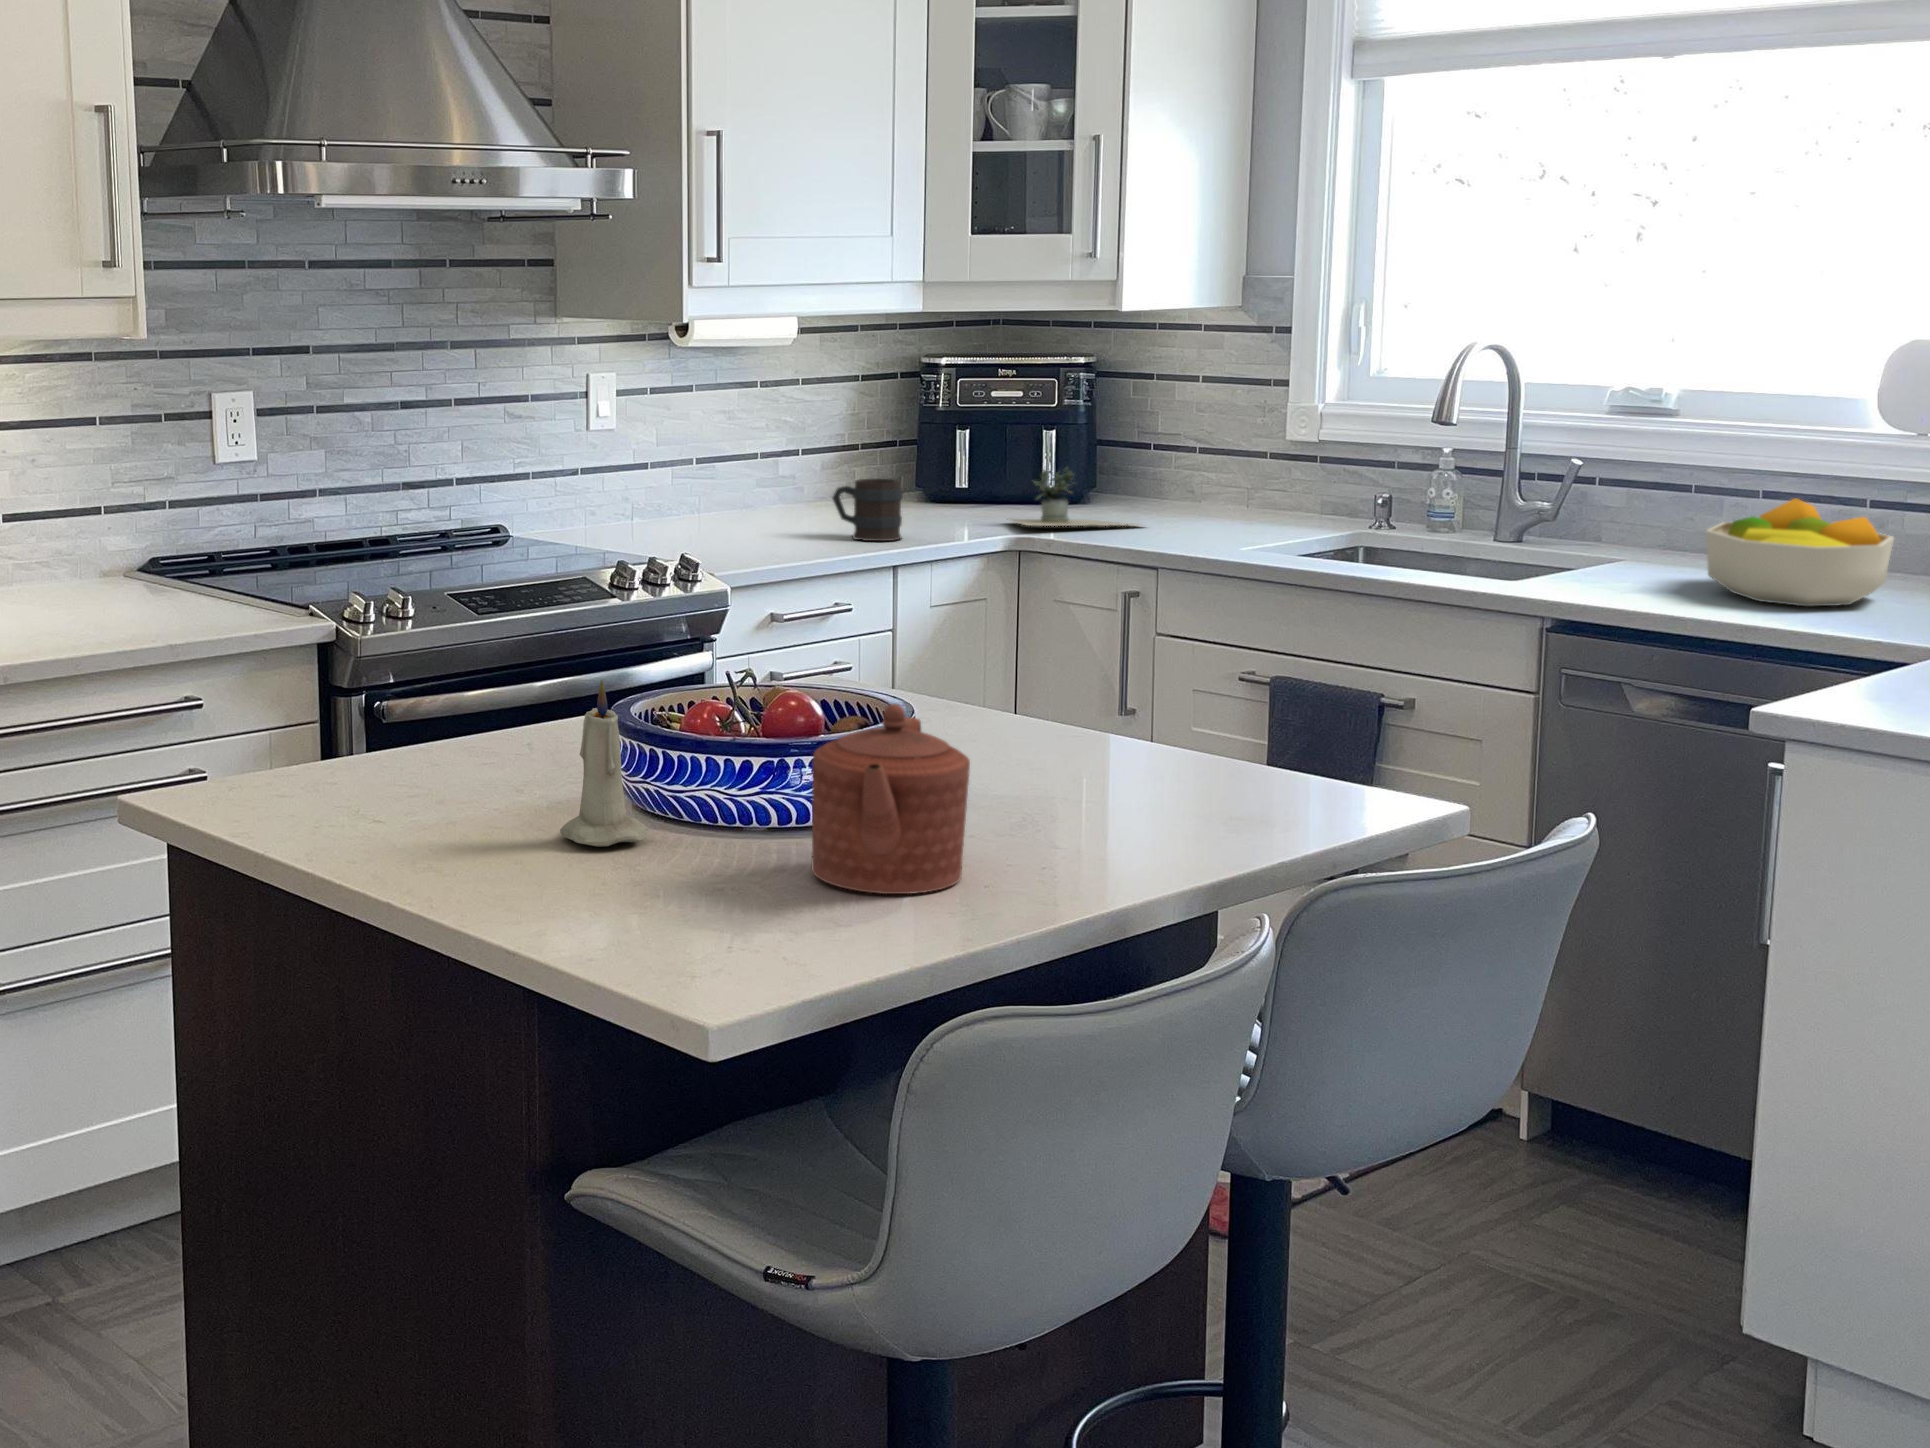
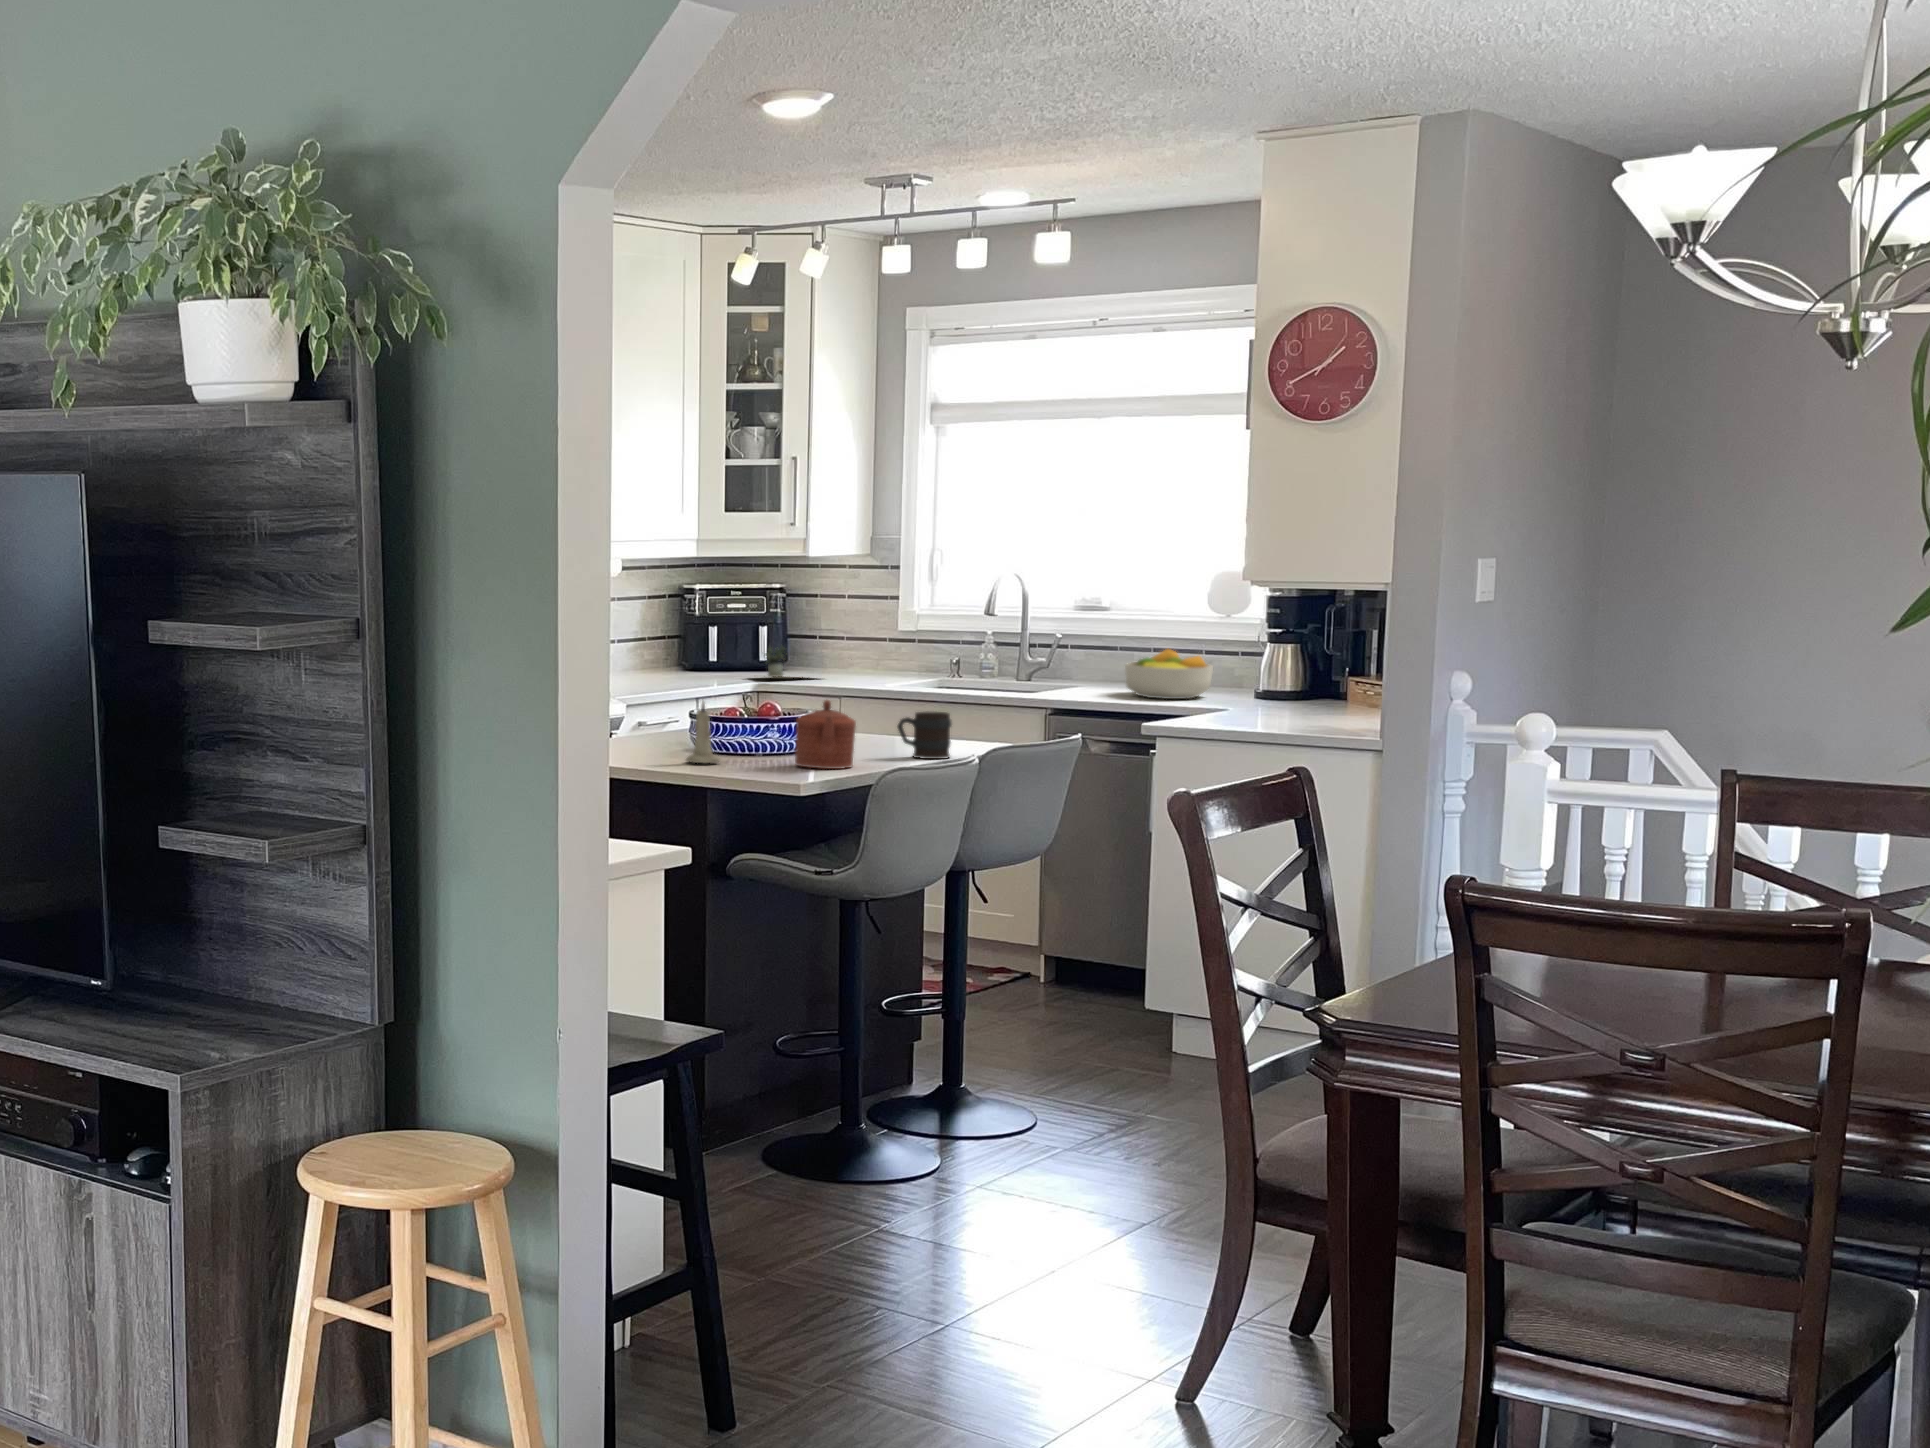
mug: present [833,479,903,541] -> present [897,712,952,759]

